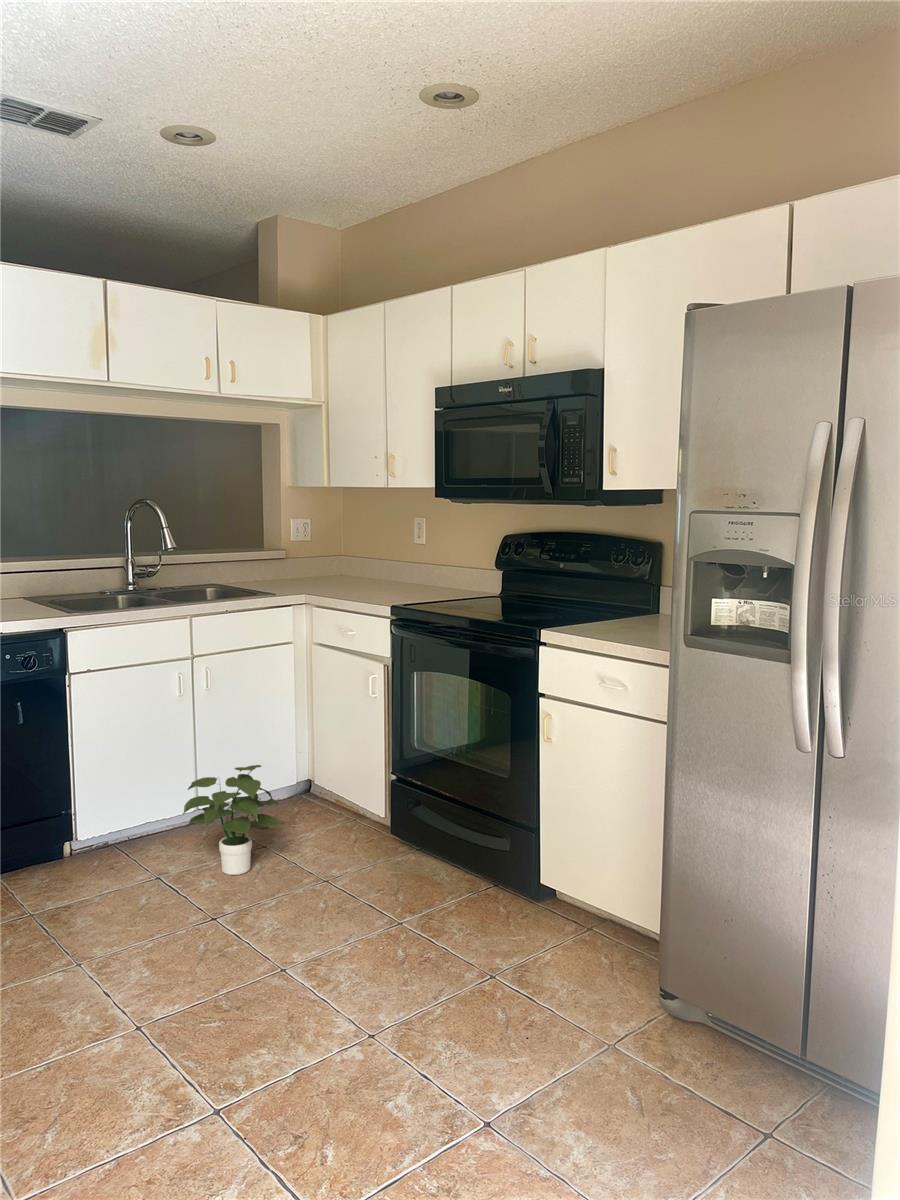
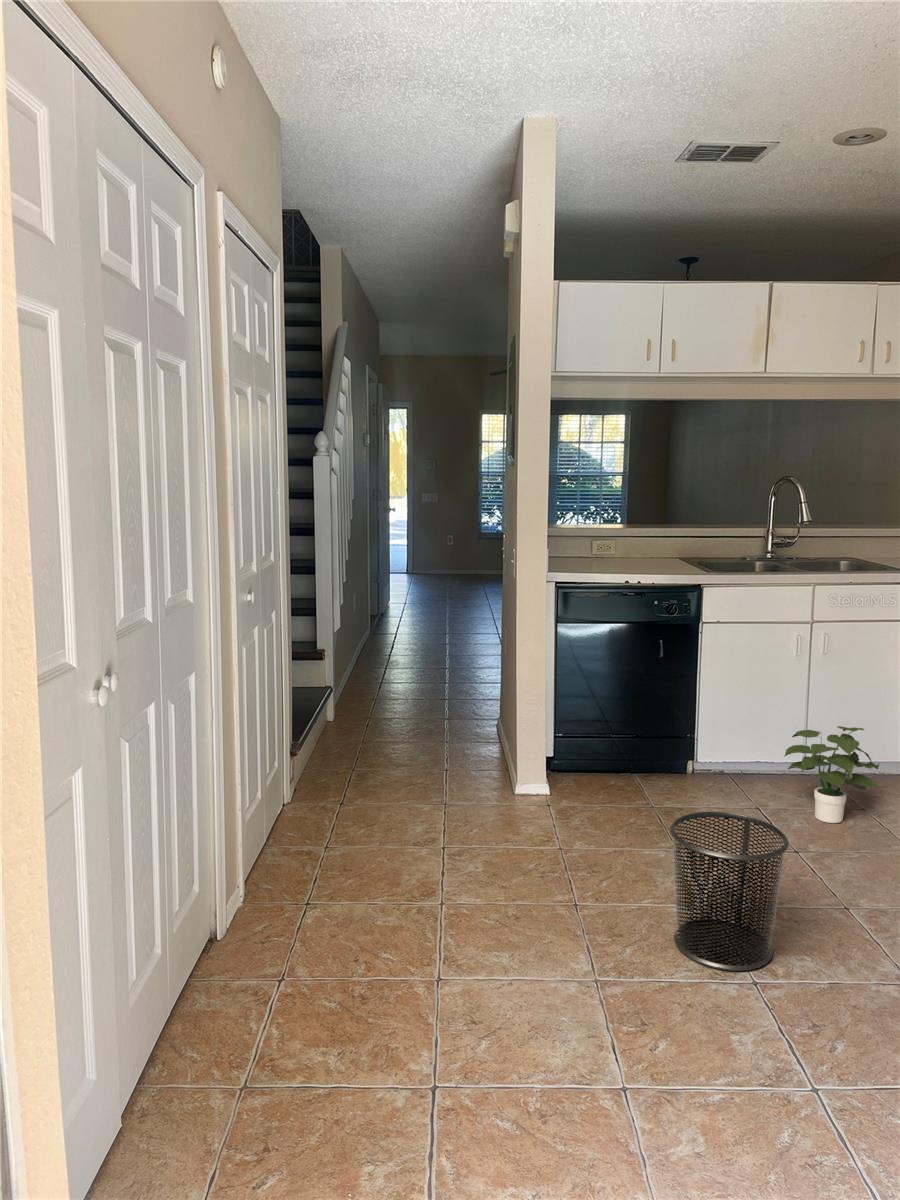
waste bin: none [87,908,233,1114] -> present [670,812,789,971]

